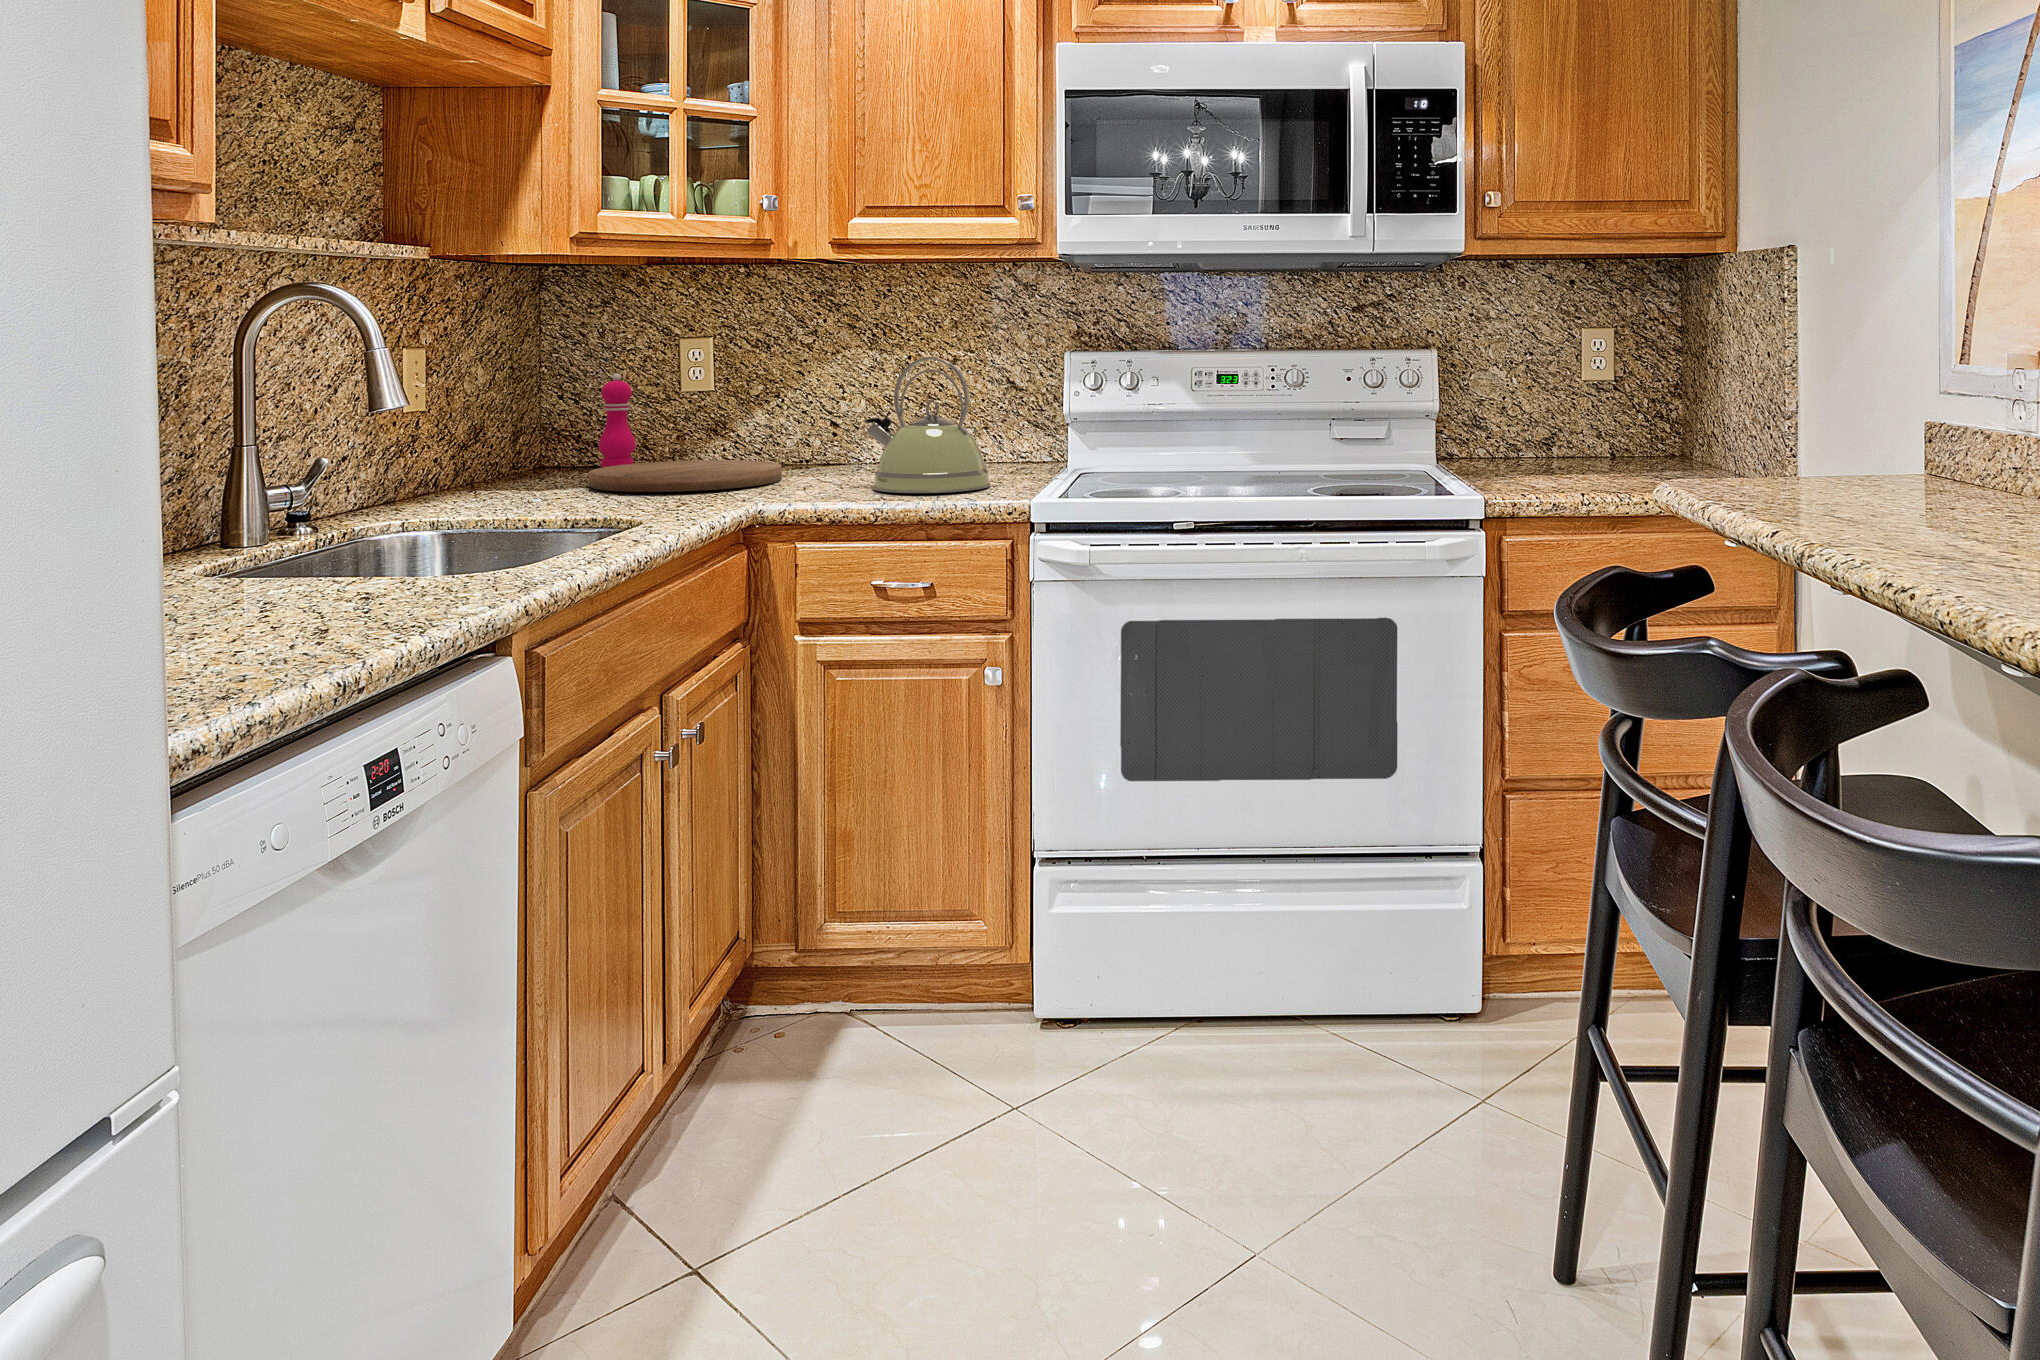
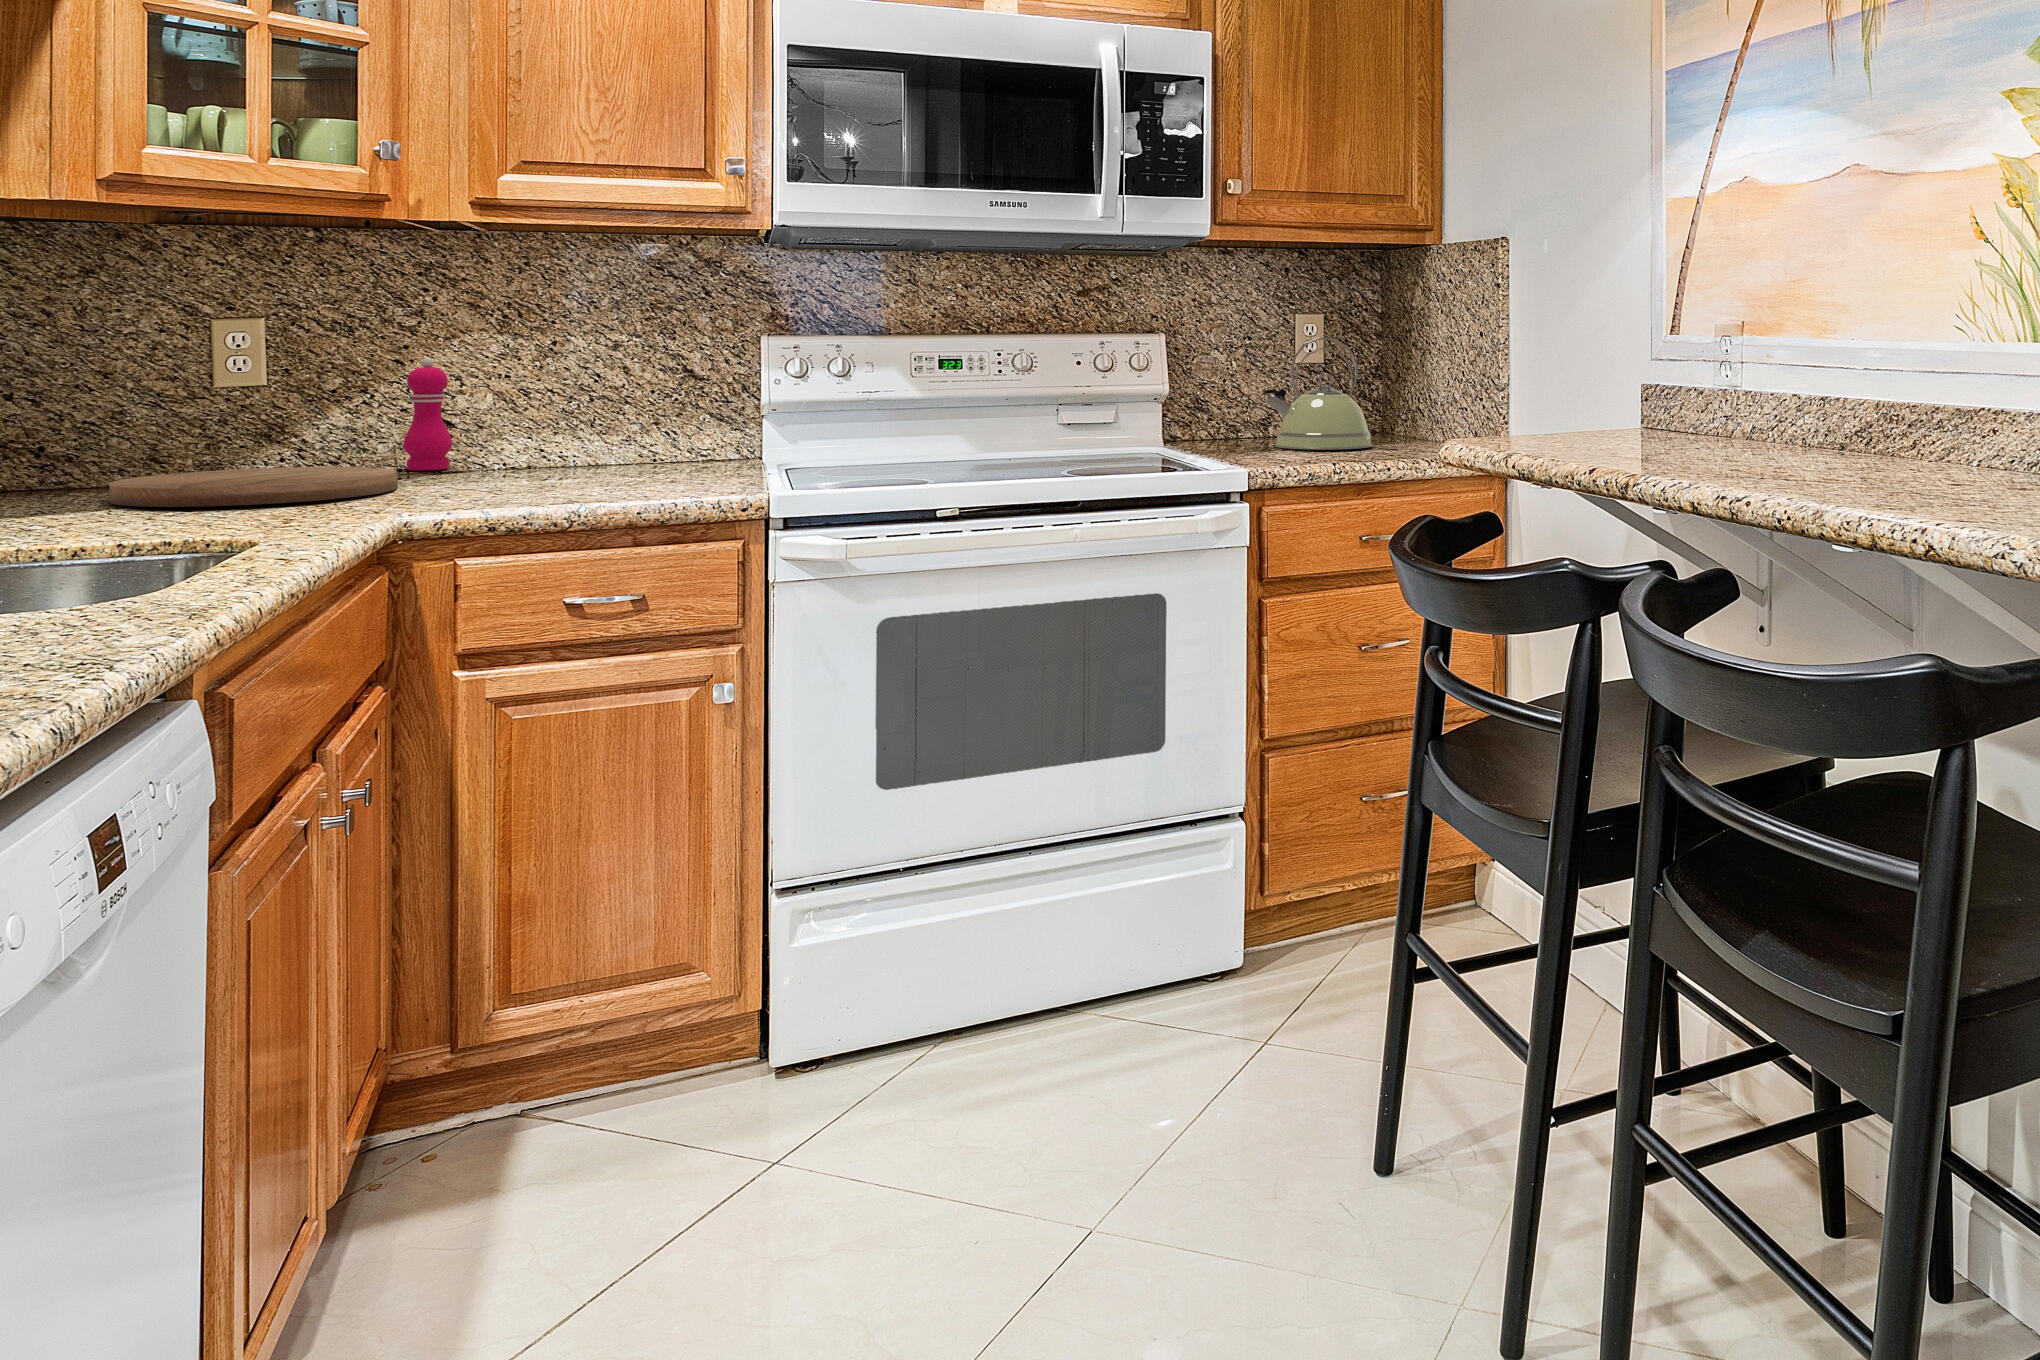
kettle: present [865,357,990,493] -> present [1263,337,1372,450]
pepper mill: present [599,373,636,467] -> present [403,358,452,470]

